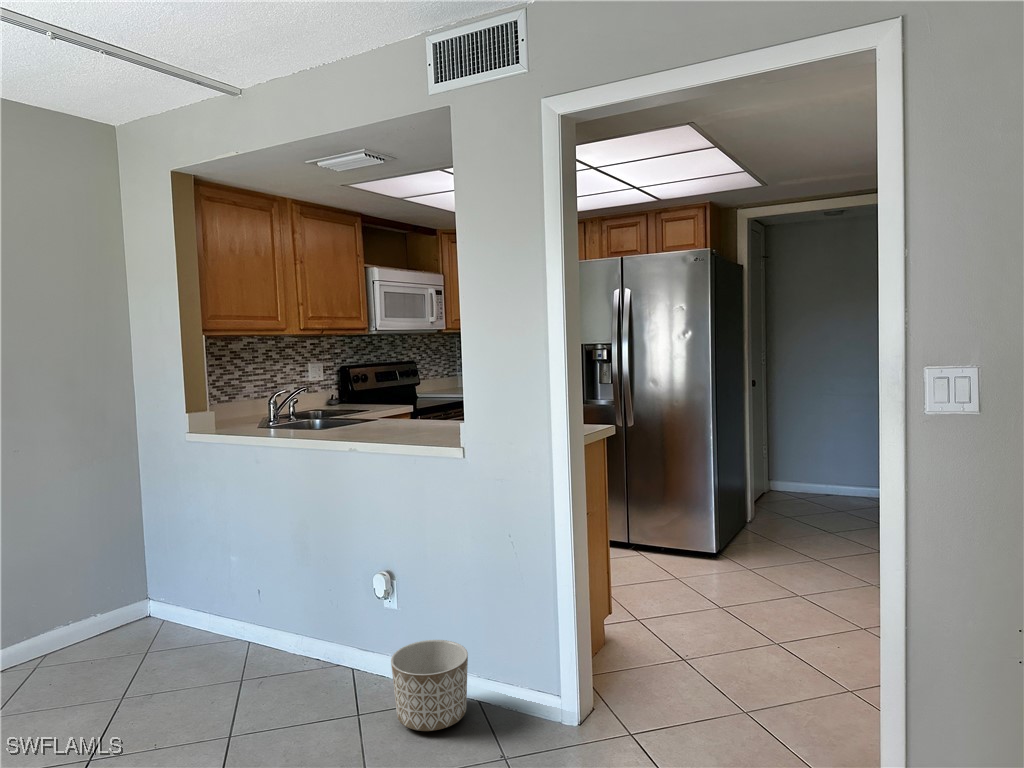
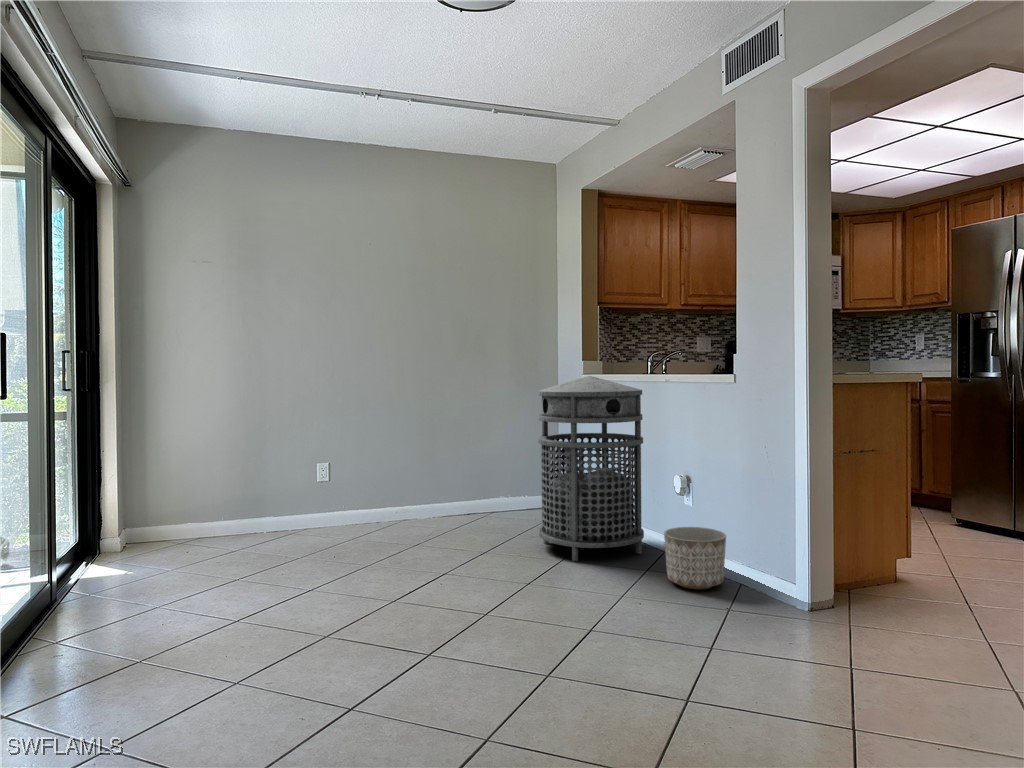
trash can: none [161,454,329,731] -> present [538,376,644,561]

